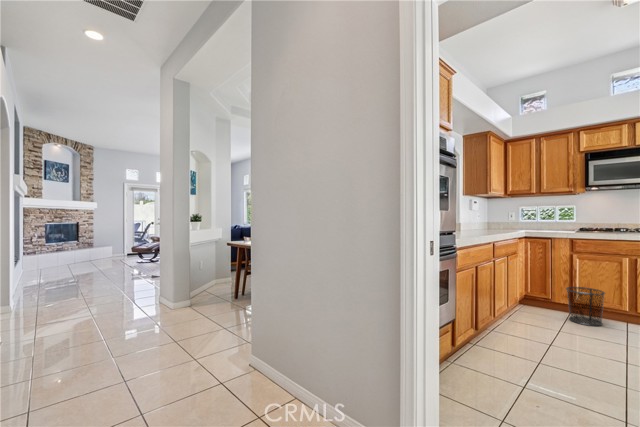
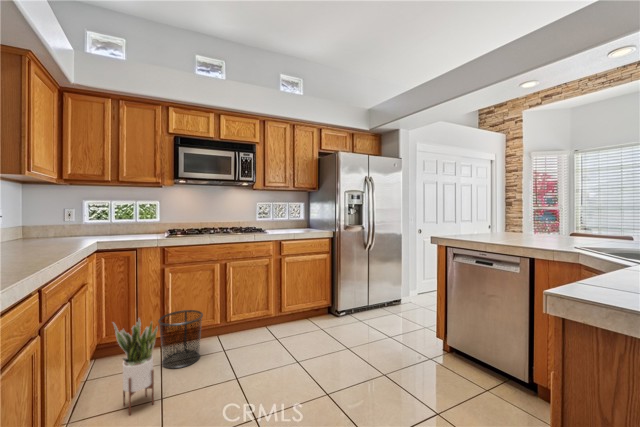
potted plant: none [533,274,561,331] -> present [113,319,158,415]

